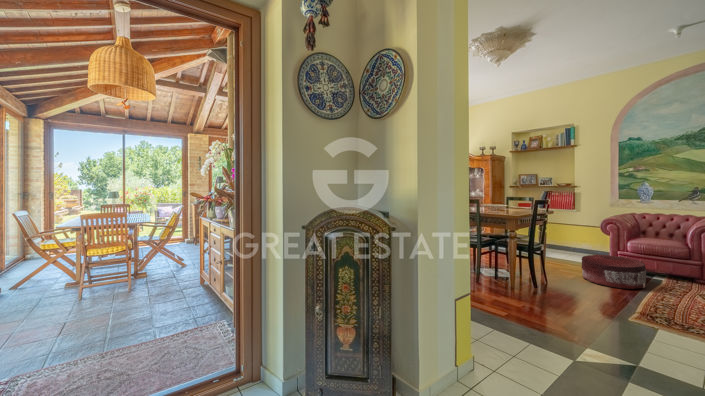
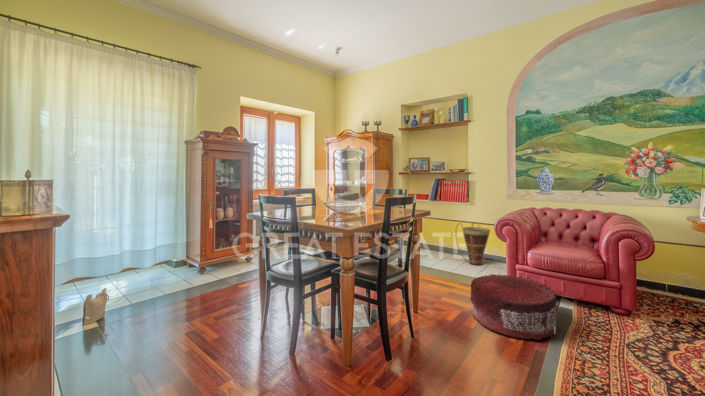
basket: none [563,224,595,256] -> present [456,223,490,265]

